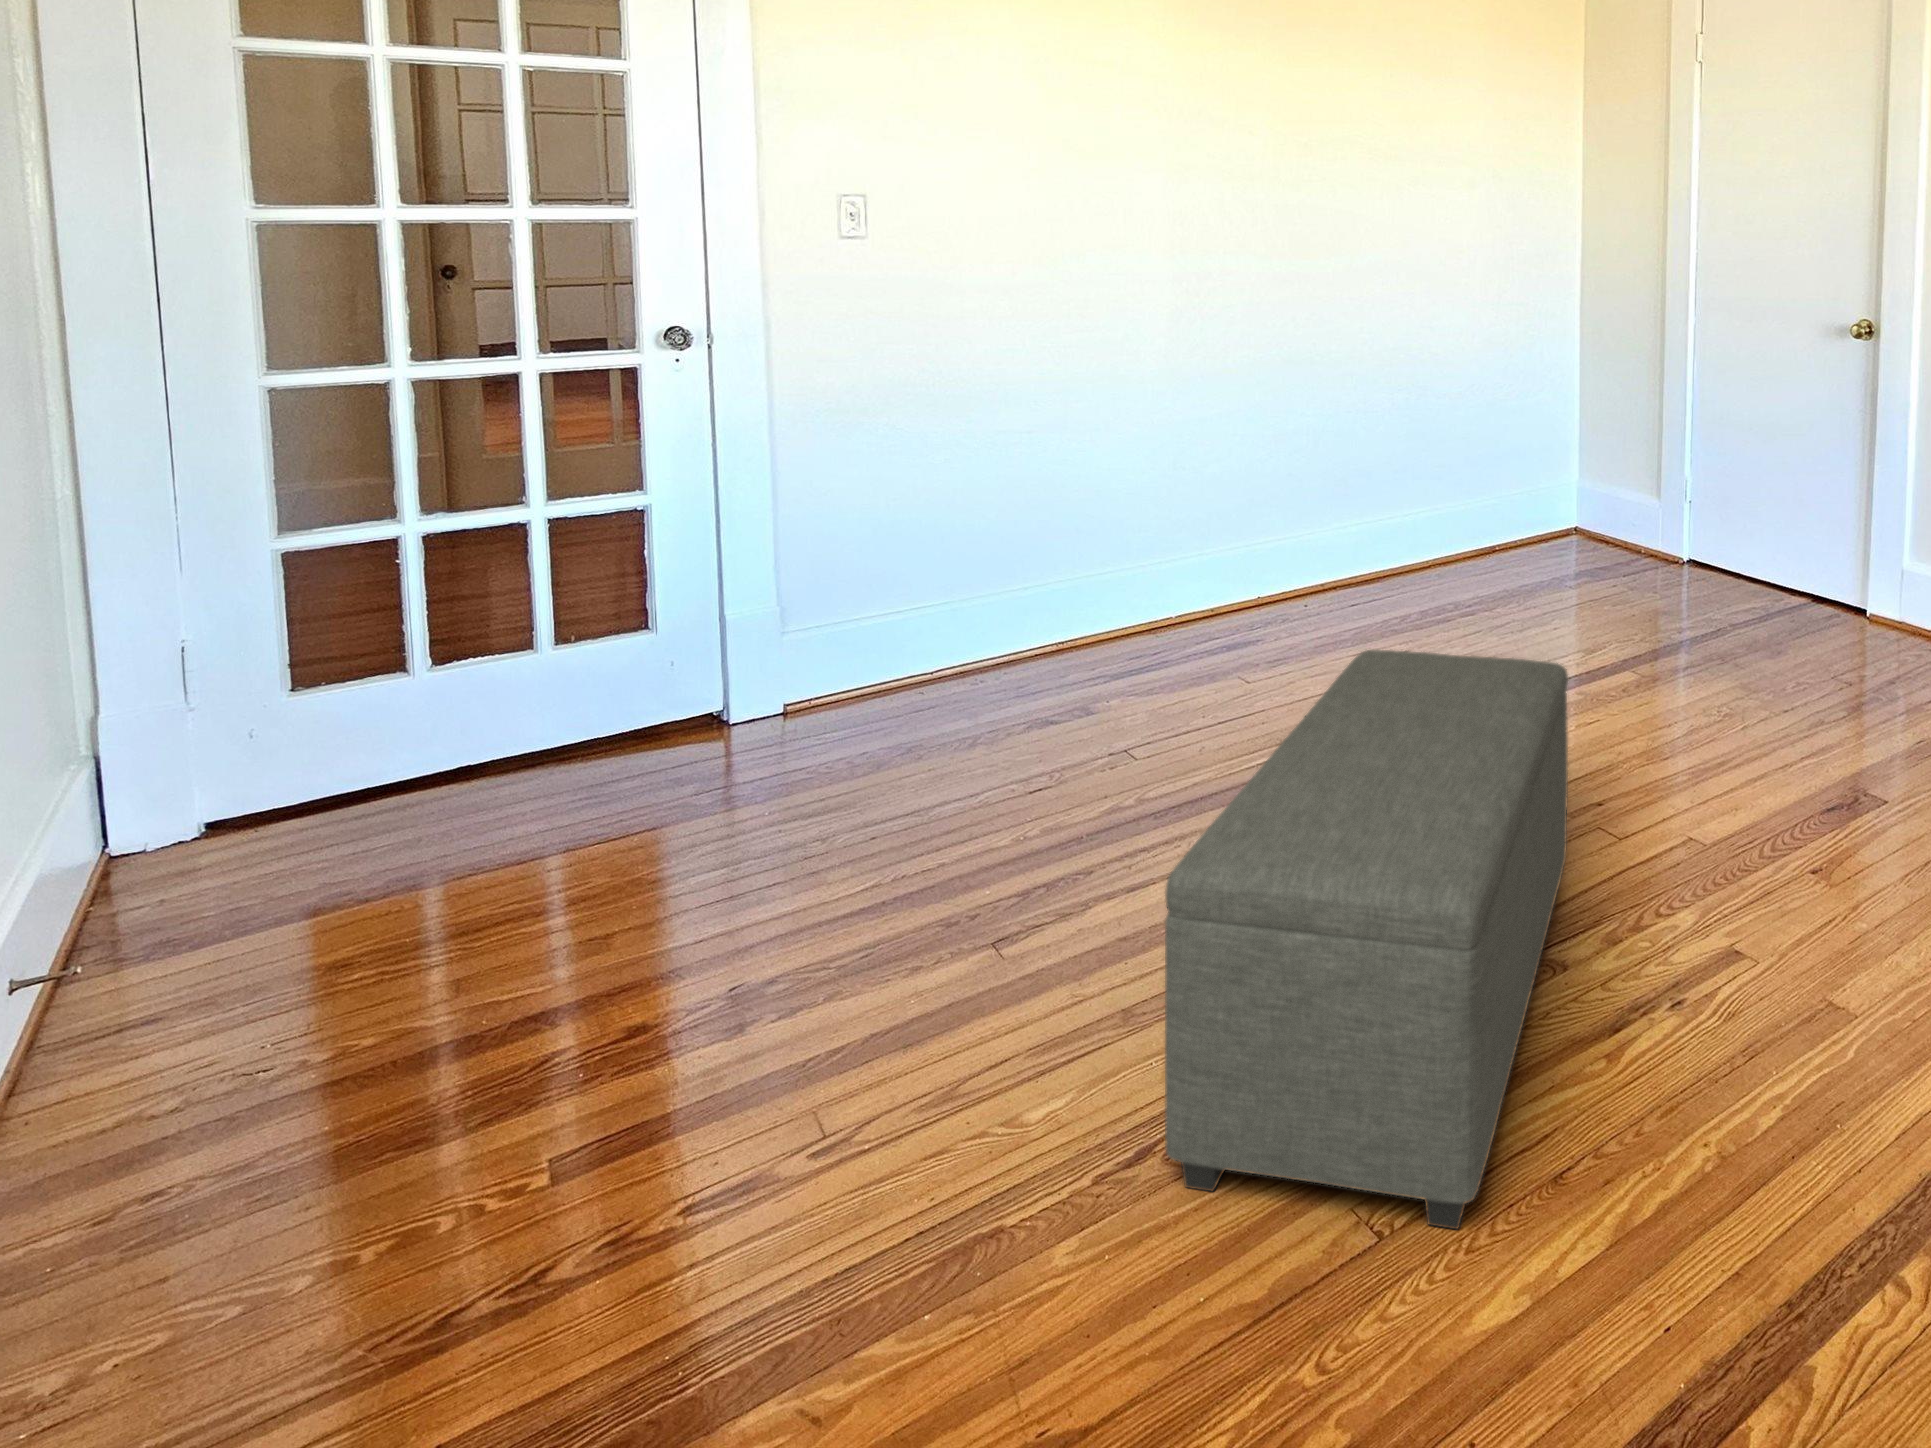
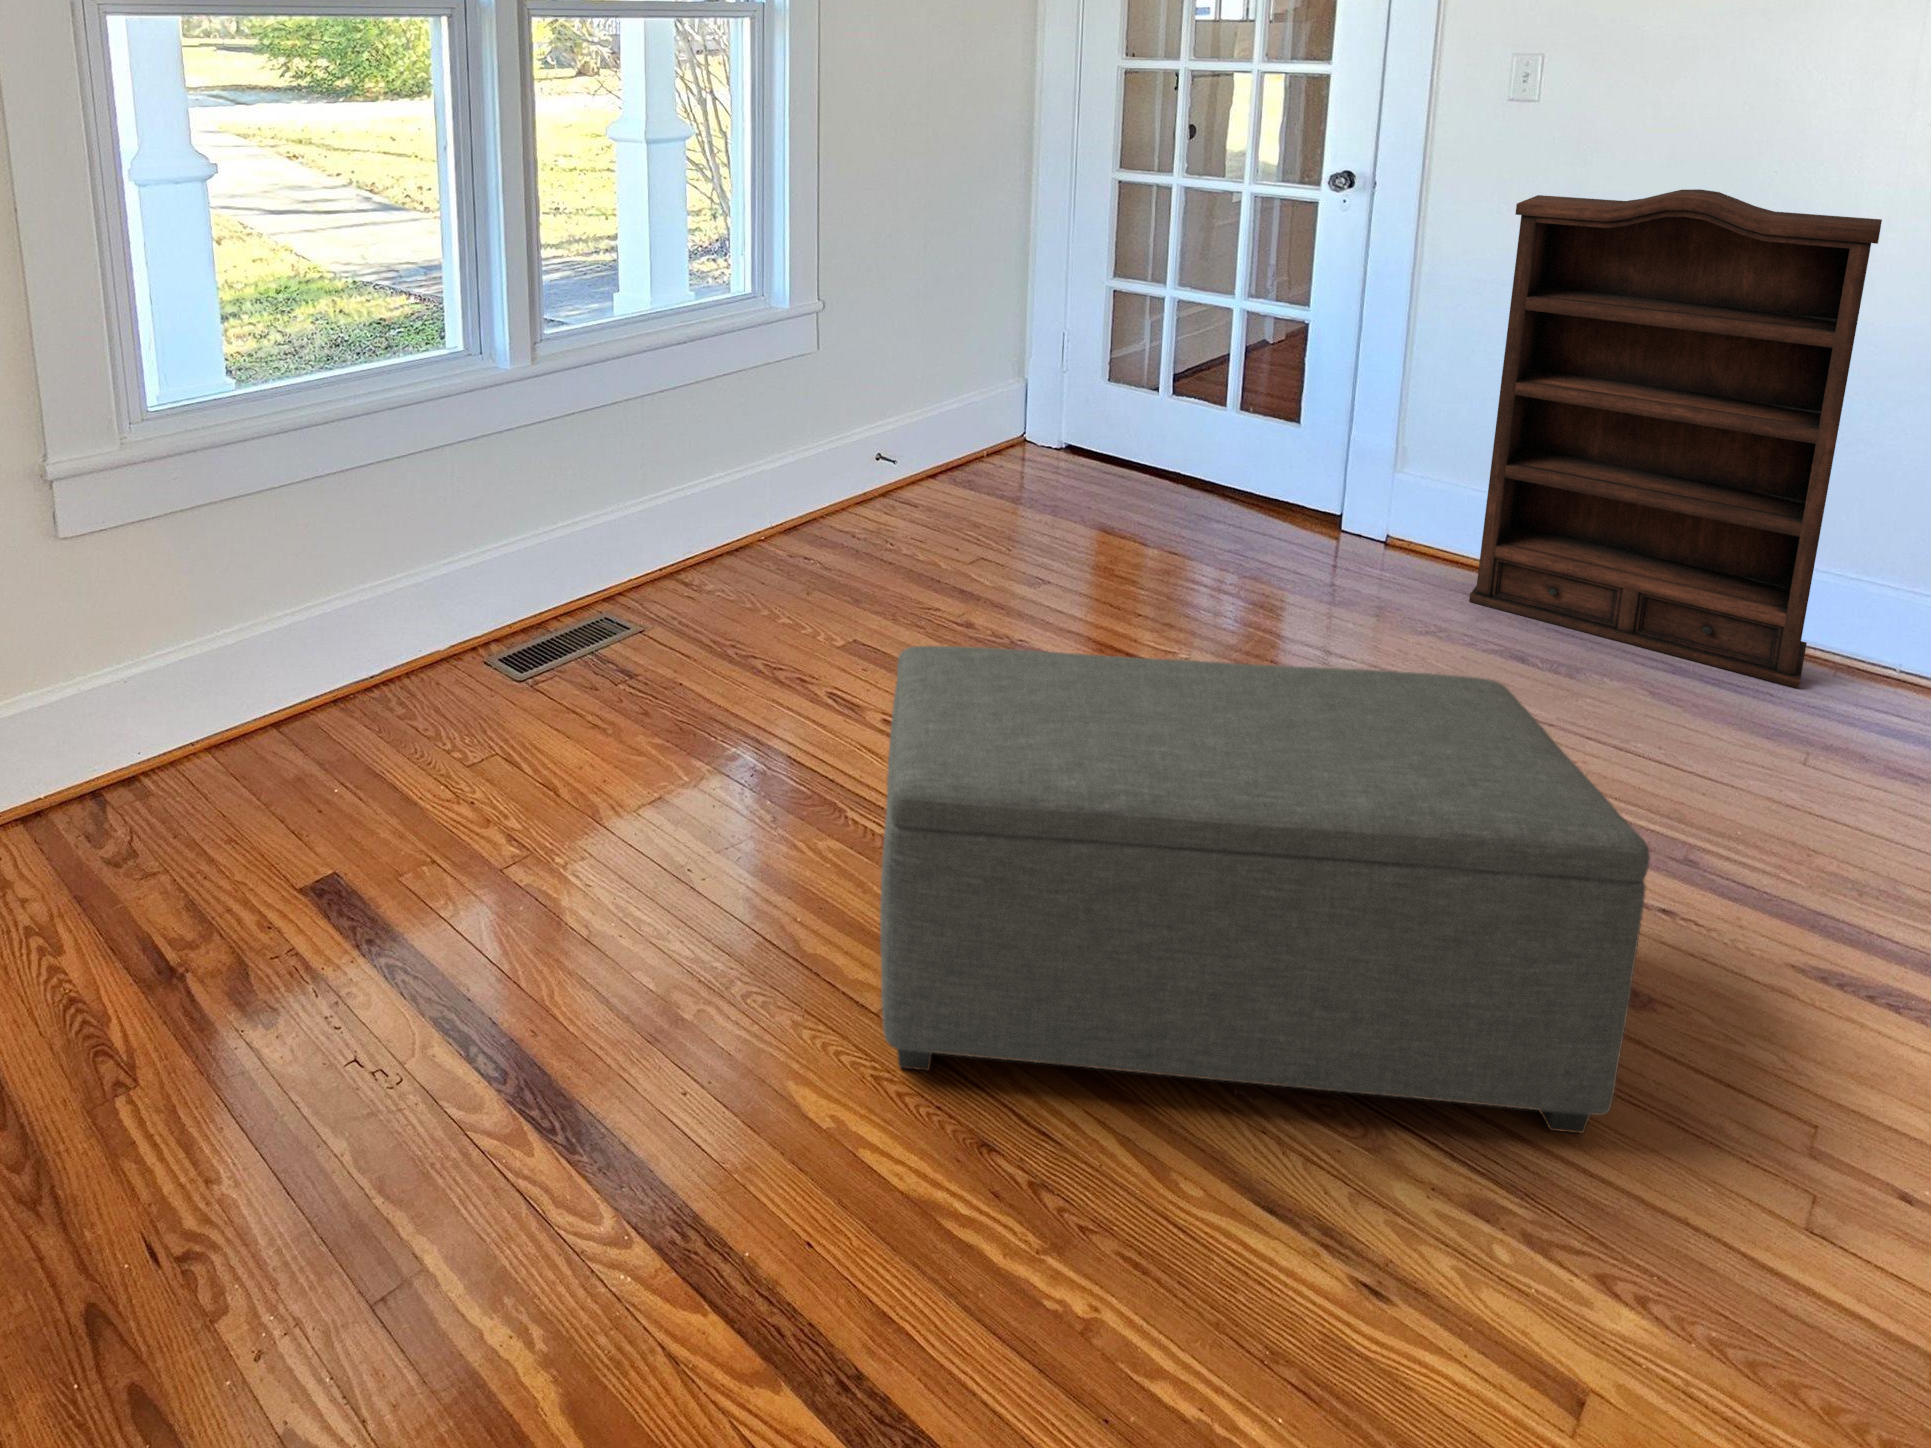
bookshelf: none [901,296,1169,715] -> present [1469,189,1882,688]

